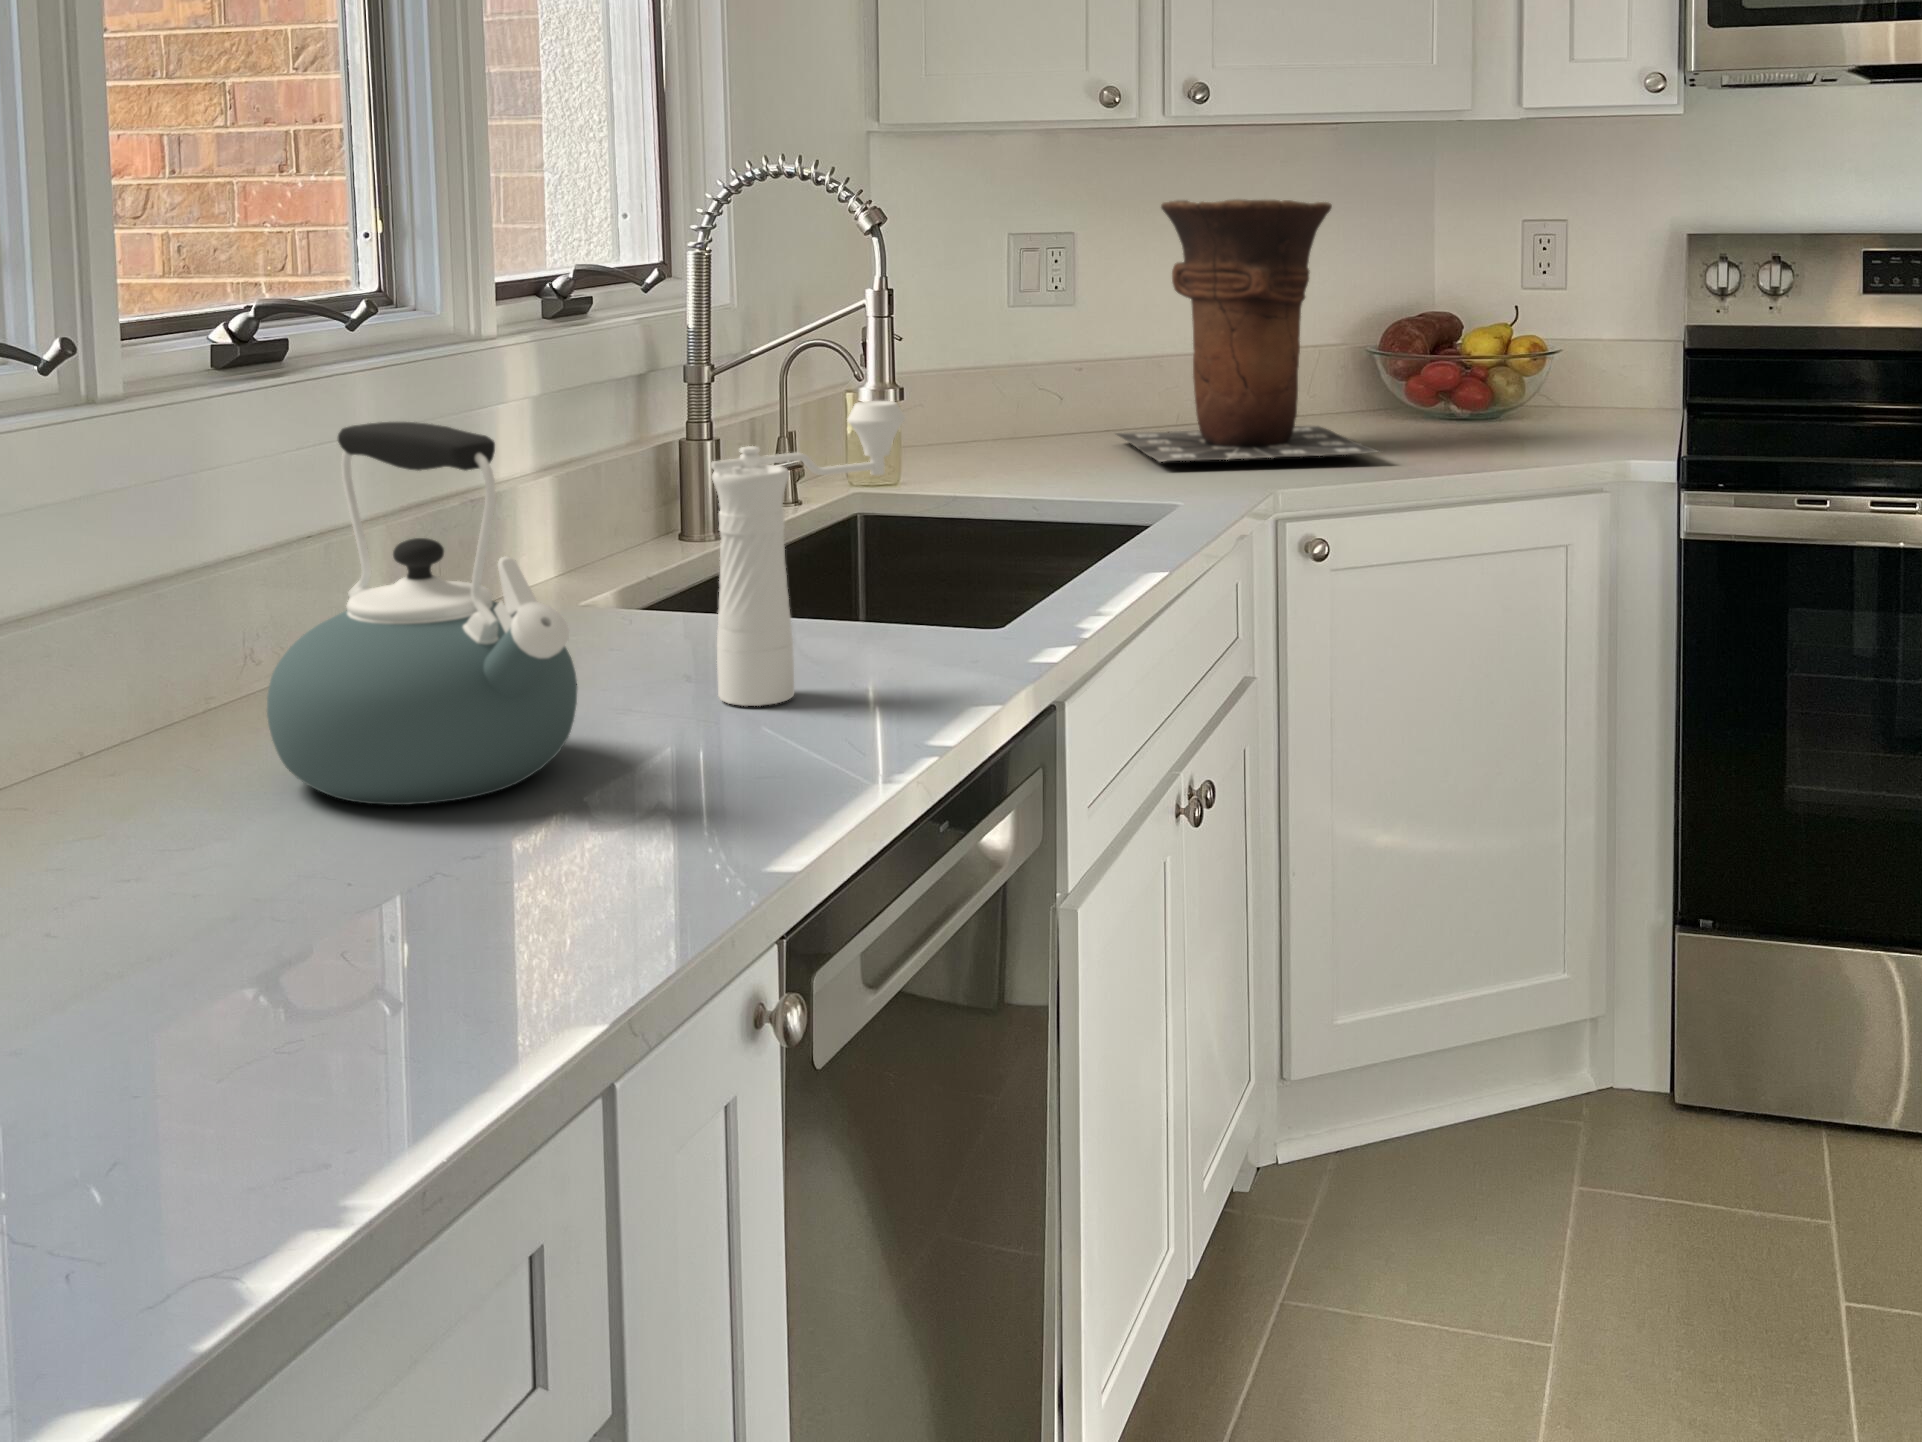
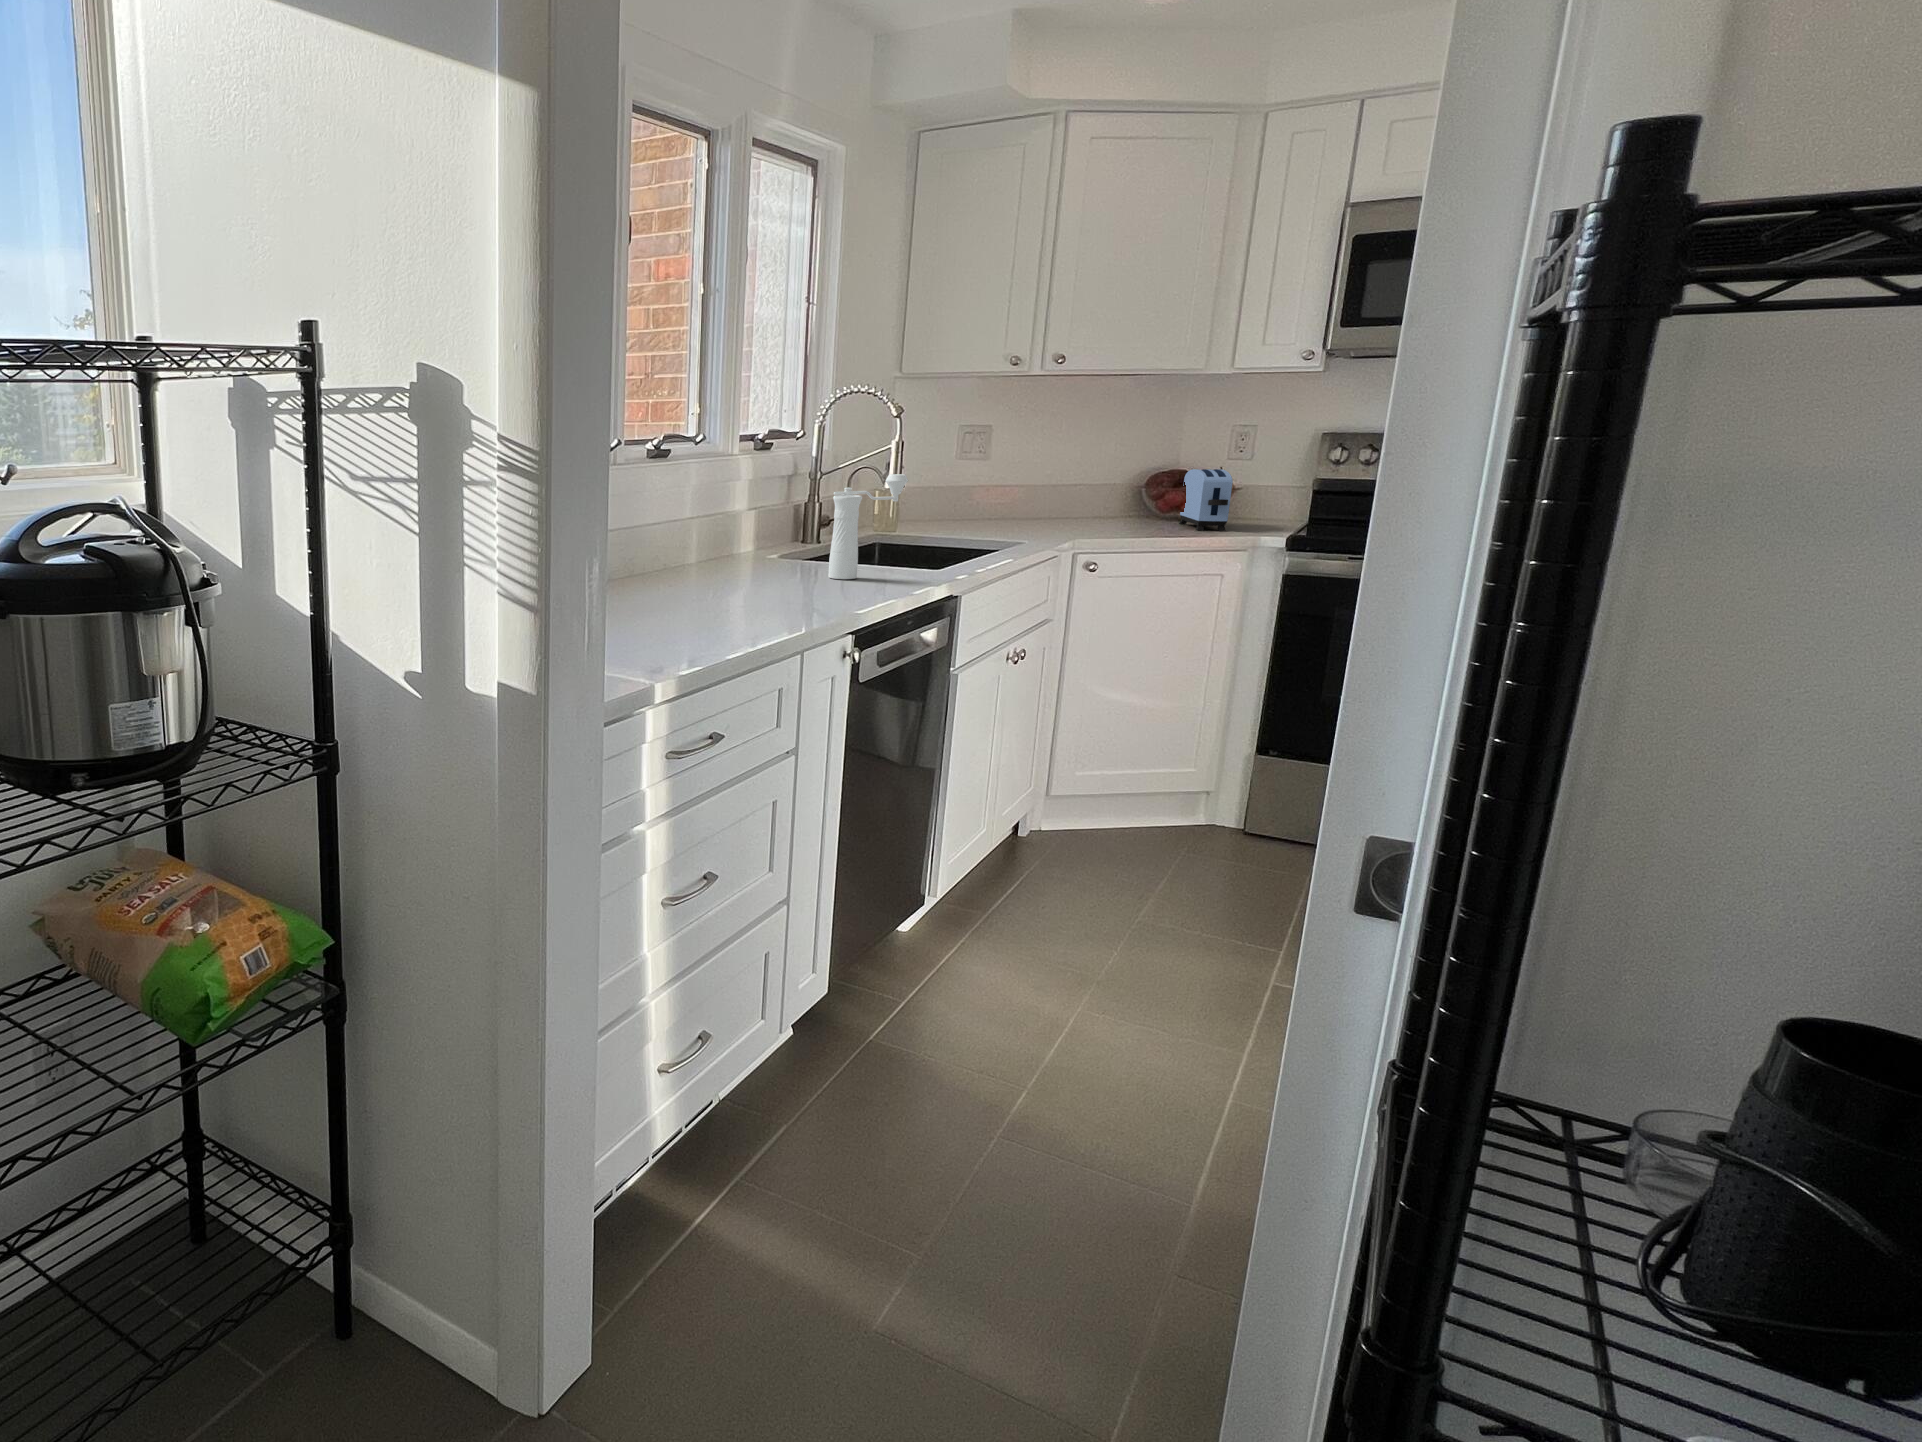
vase: present [1116,199,1380,462] -> none [999,410,1132,528]
toaster: none [1456,314,1553,445] -> present [1179,469,1233,531]
kettle: present [267,422,577,805] -> none [682,470,788,591]

